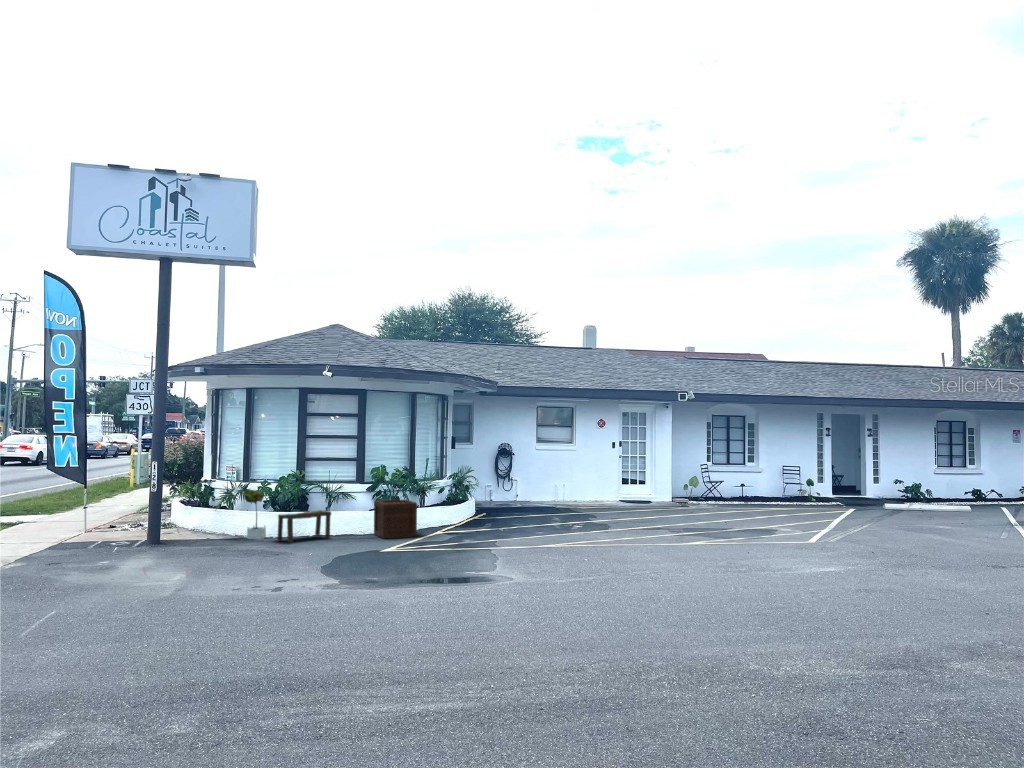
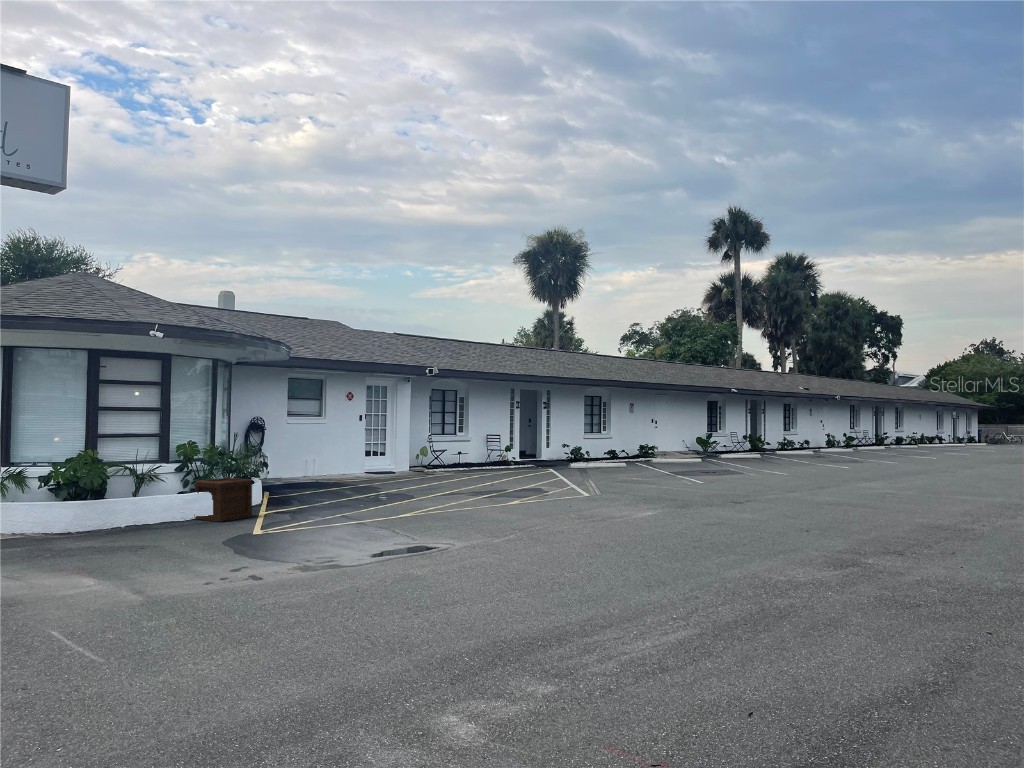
potted tree: present [244,489,266,540] -> none [34,475,65,538]
bench: present [277,510,331,543] -> none [93,496,155,536]

